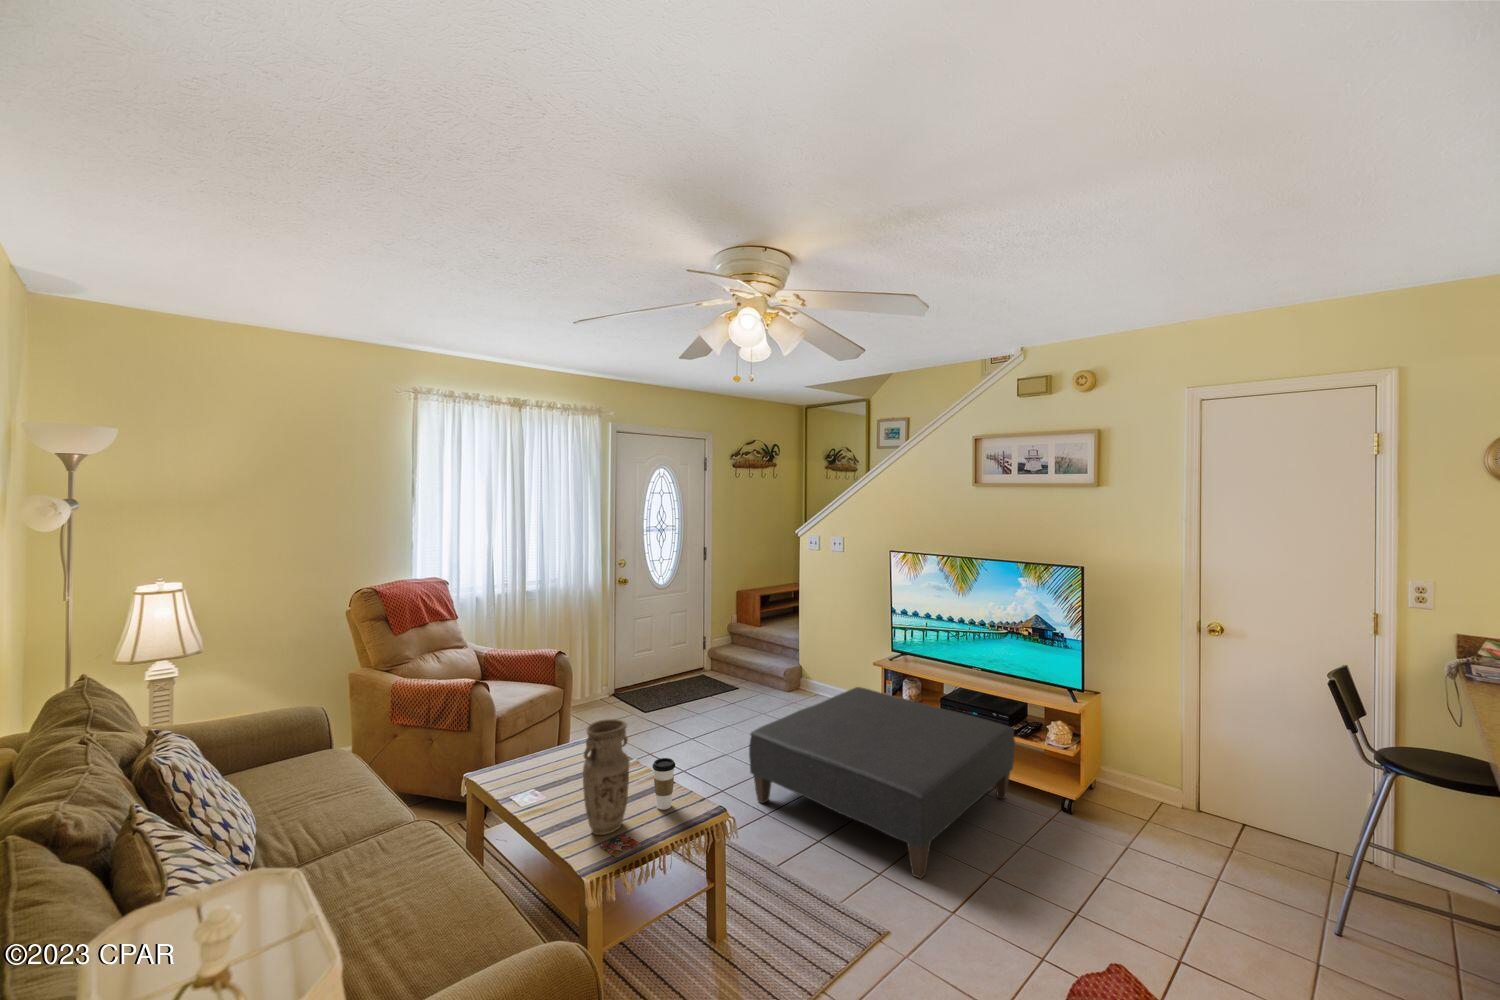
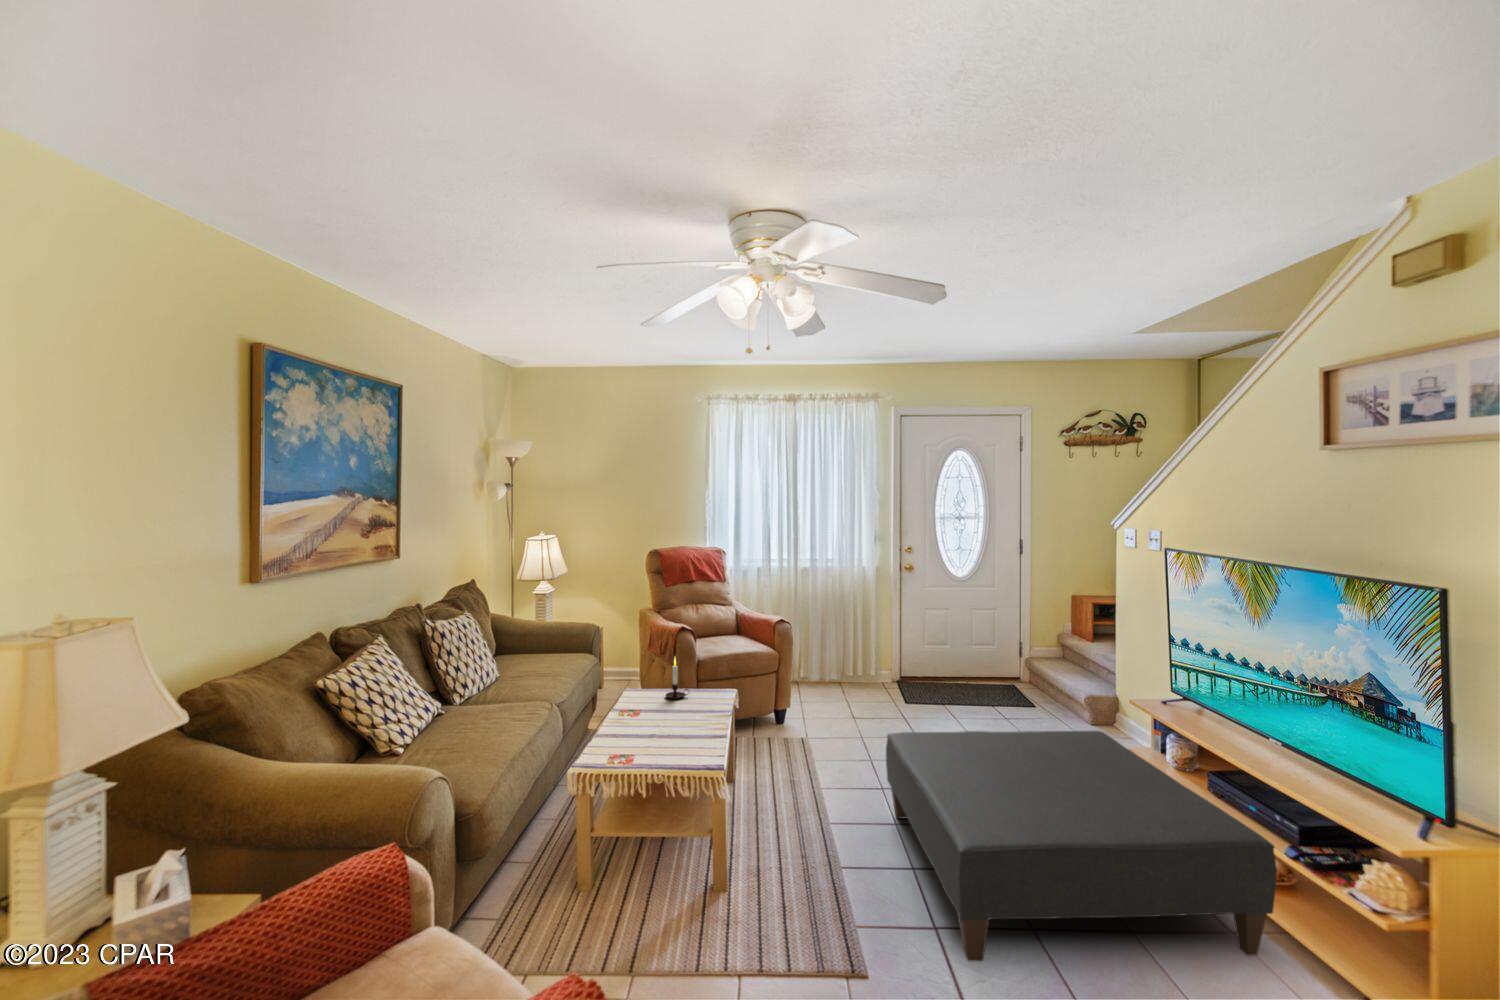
candle: none [537,713,565,764] -> present [665,657,689,699]
vase: present [583,719,629,835] -> none [610,656,654,752]
coffee cup: present [652,758,675,810] -> none [677,707,698,753]

